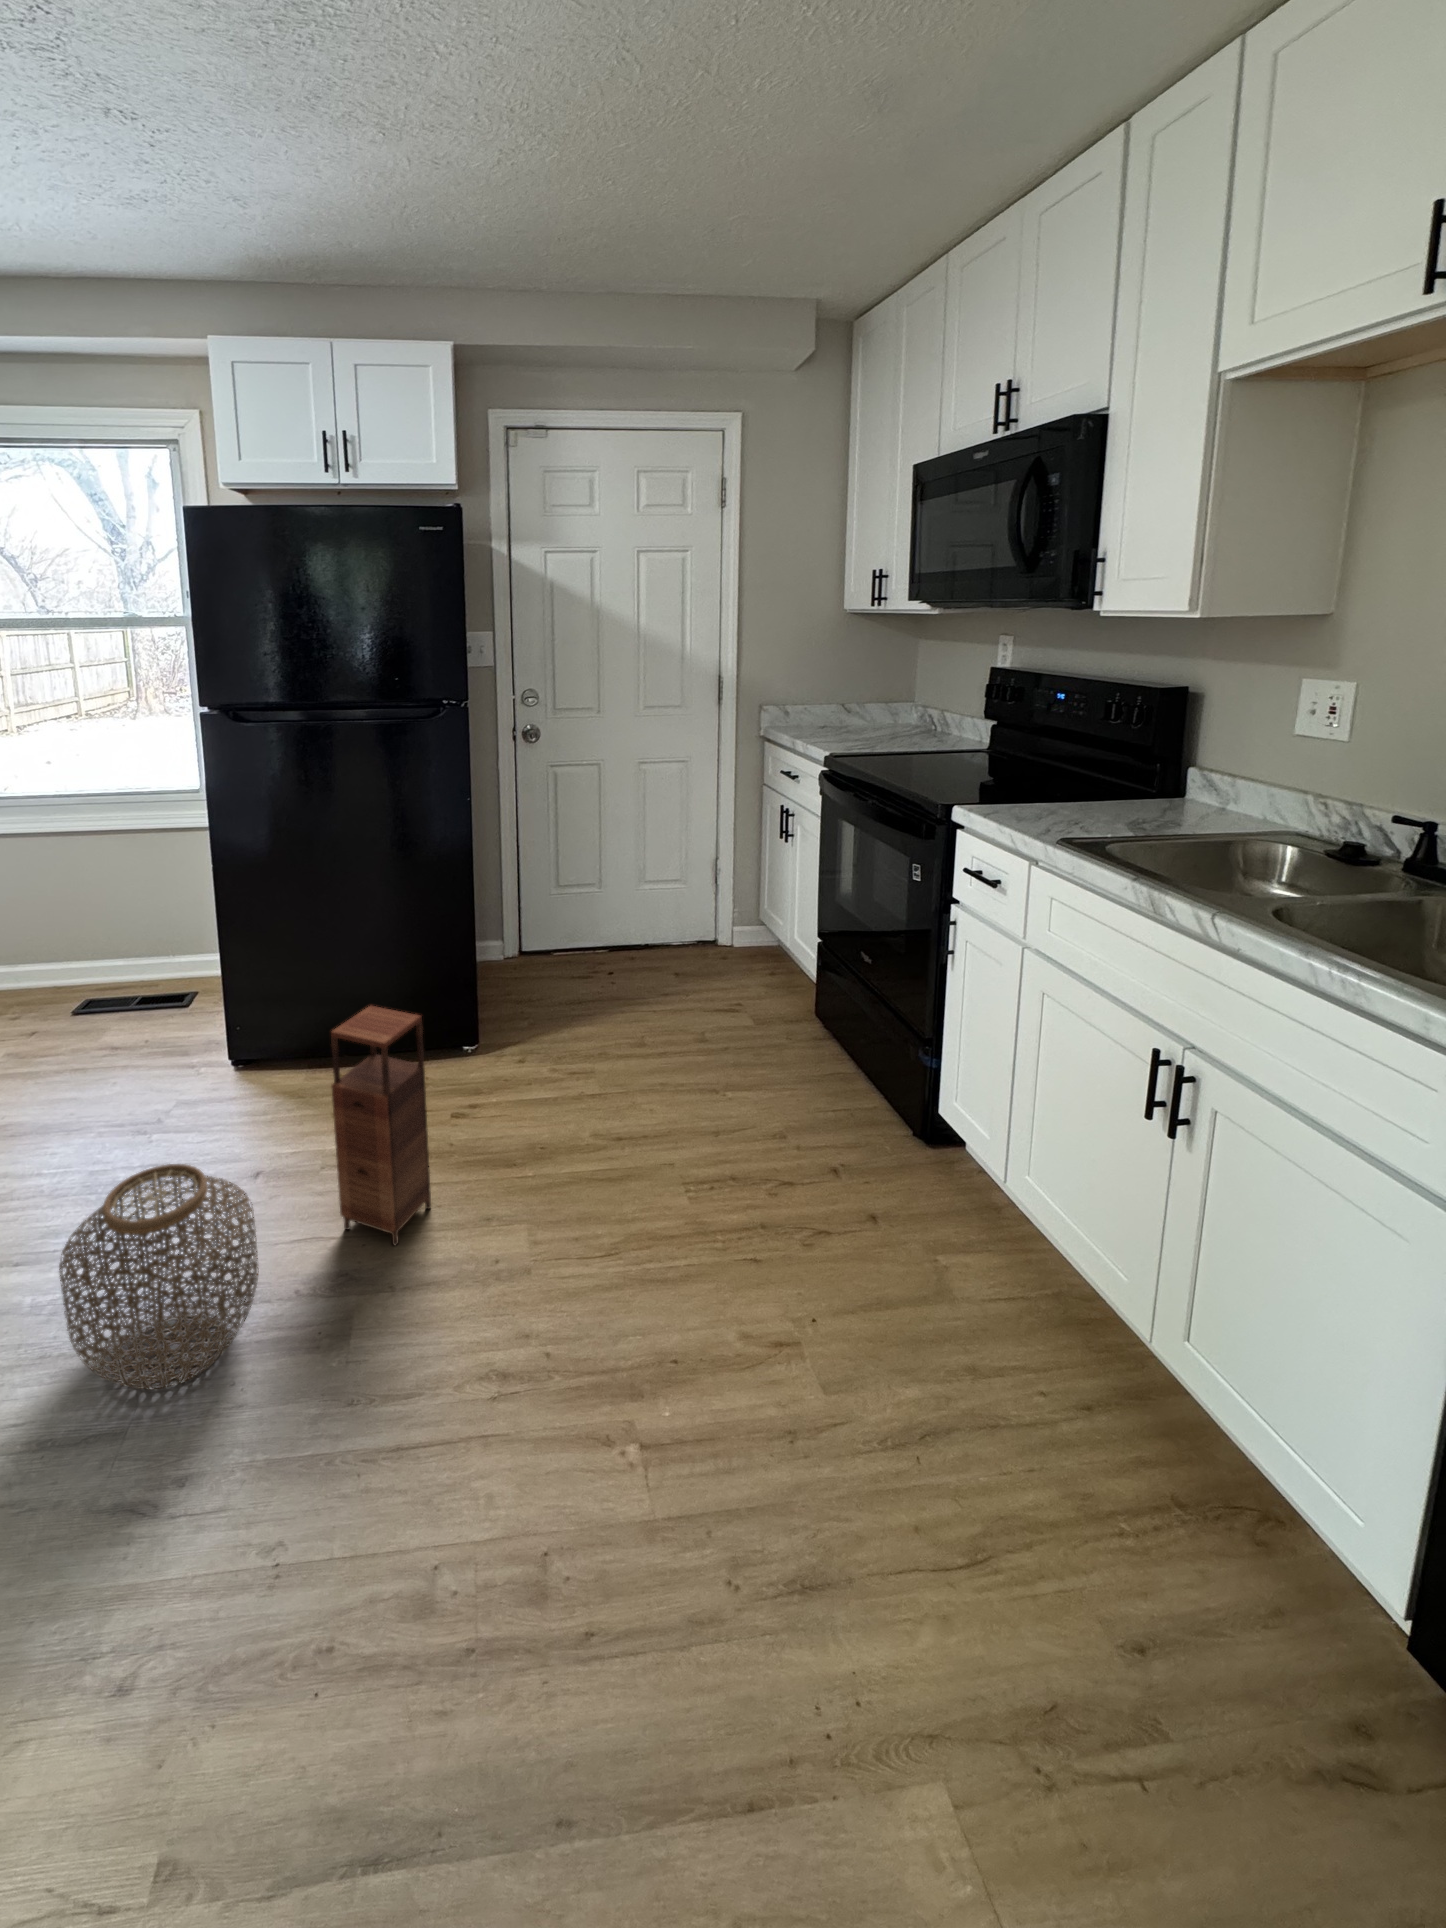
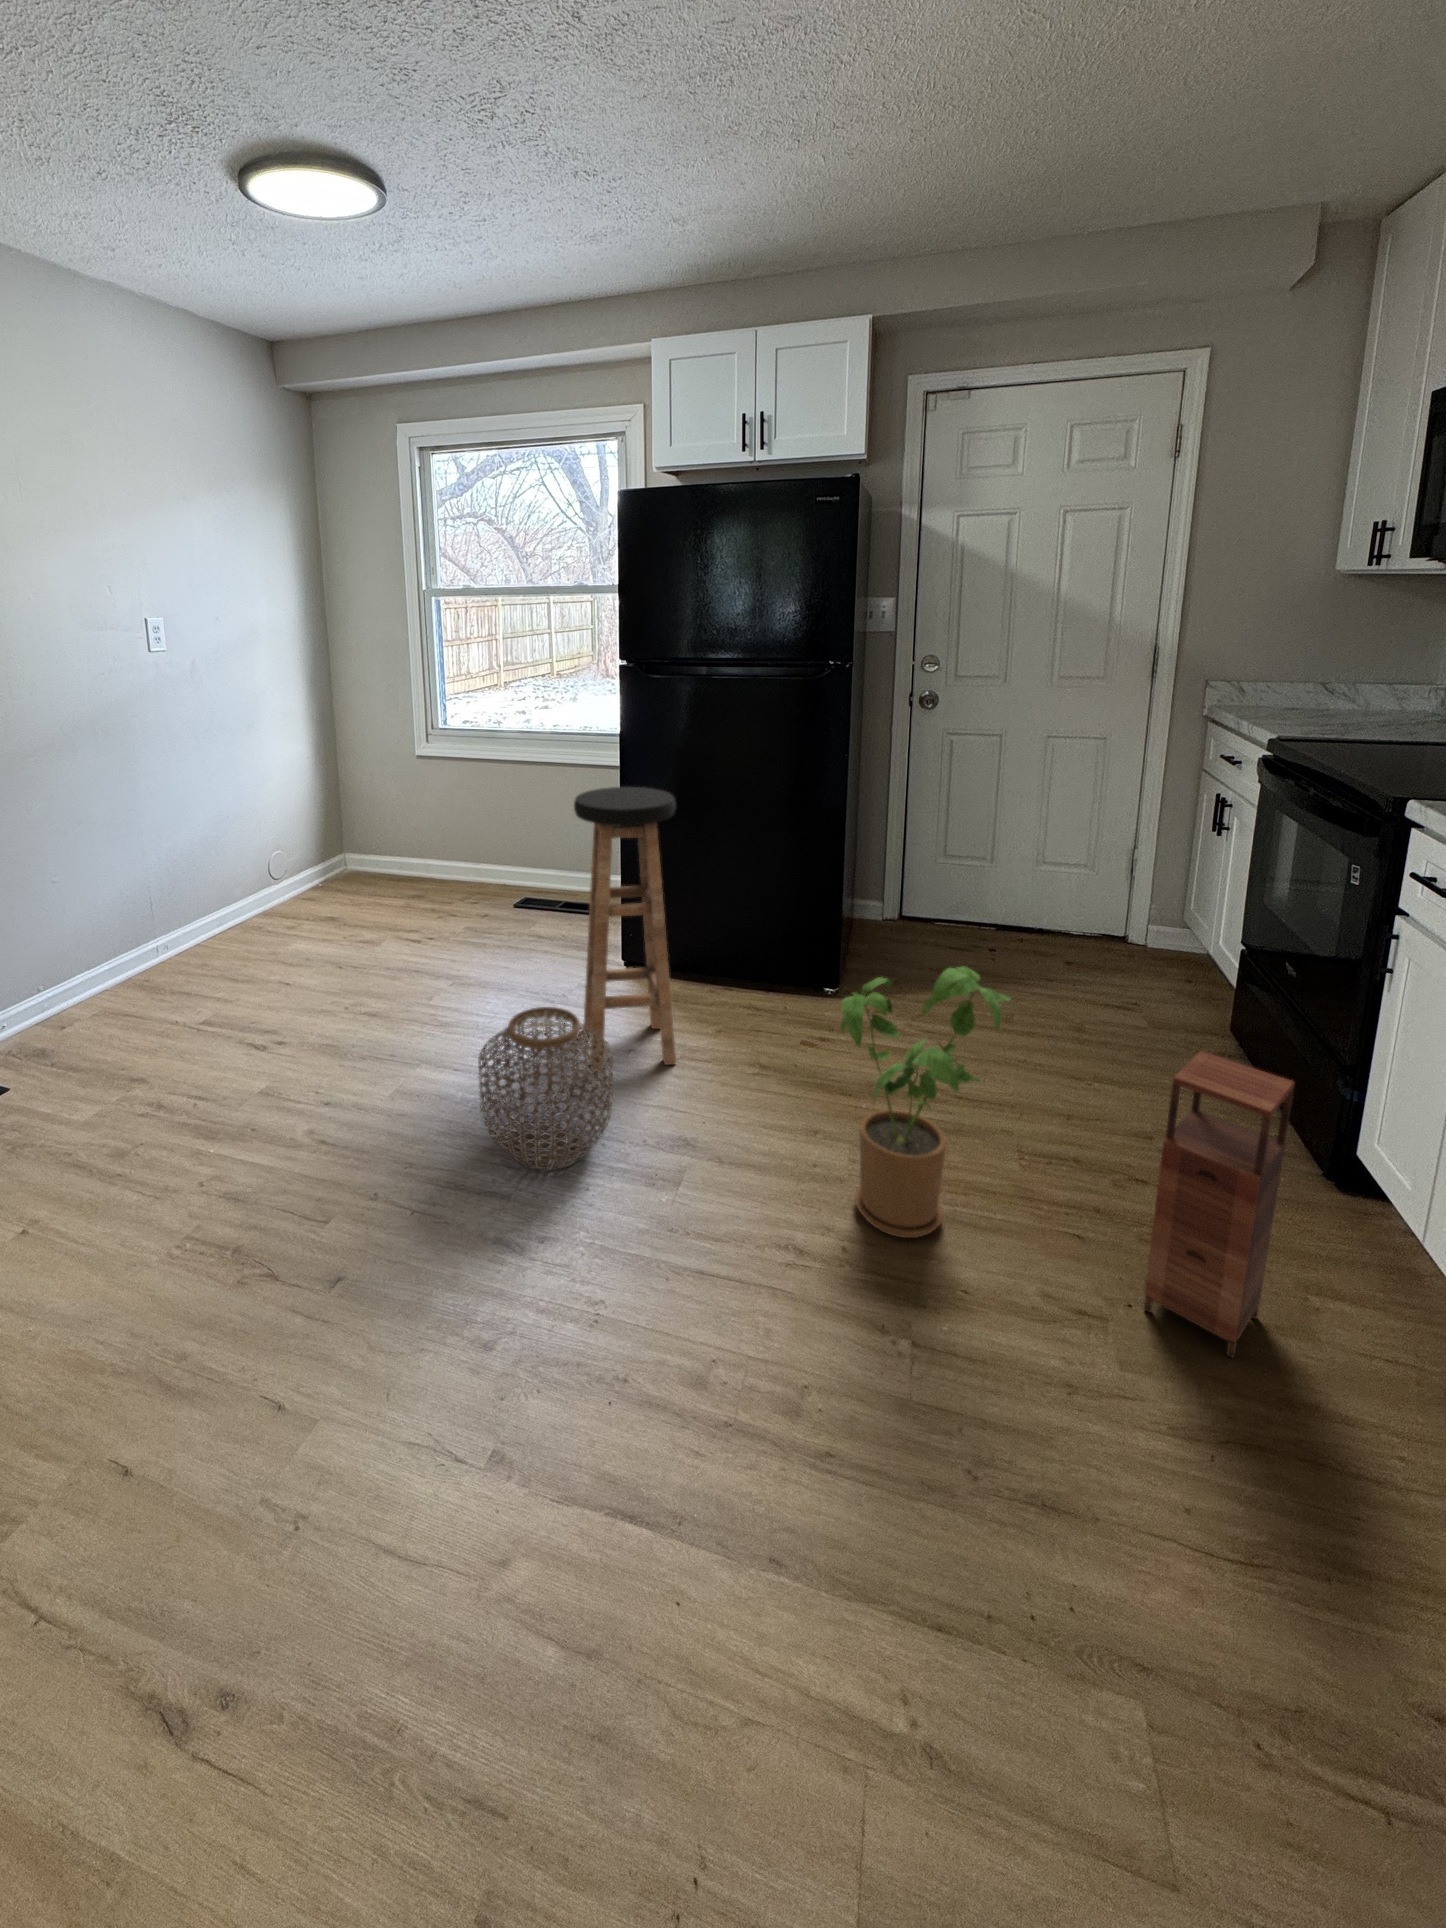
bar stool: none [166,860,323,1220] -> present [574,787,676,1069]
storage cabinet: present [331,1006,431,1246] -> present [1144,1051,1294,1358]
house plant: none [521,1017,683,1322] -> present [841,967,1010,1238]

